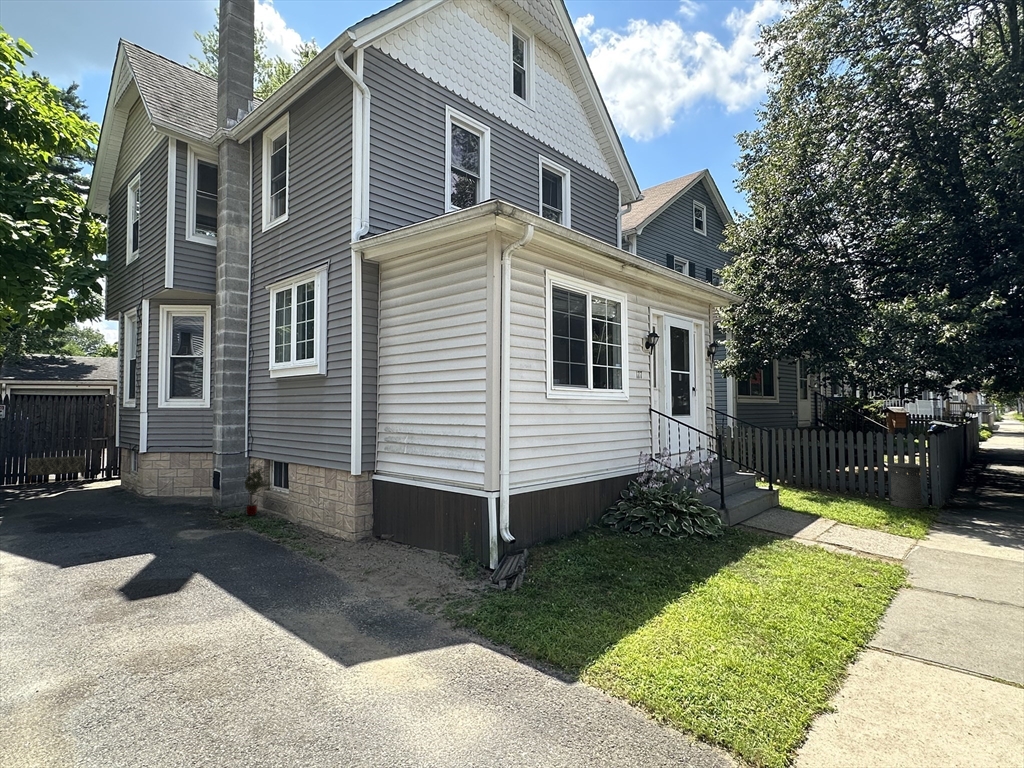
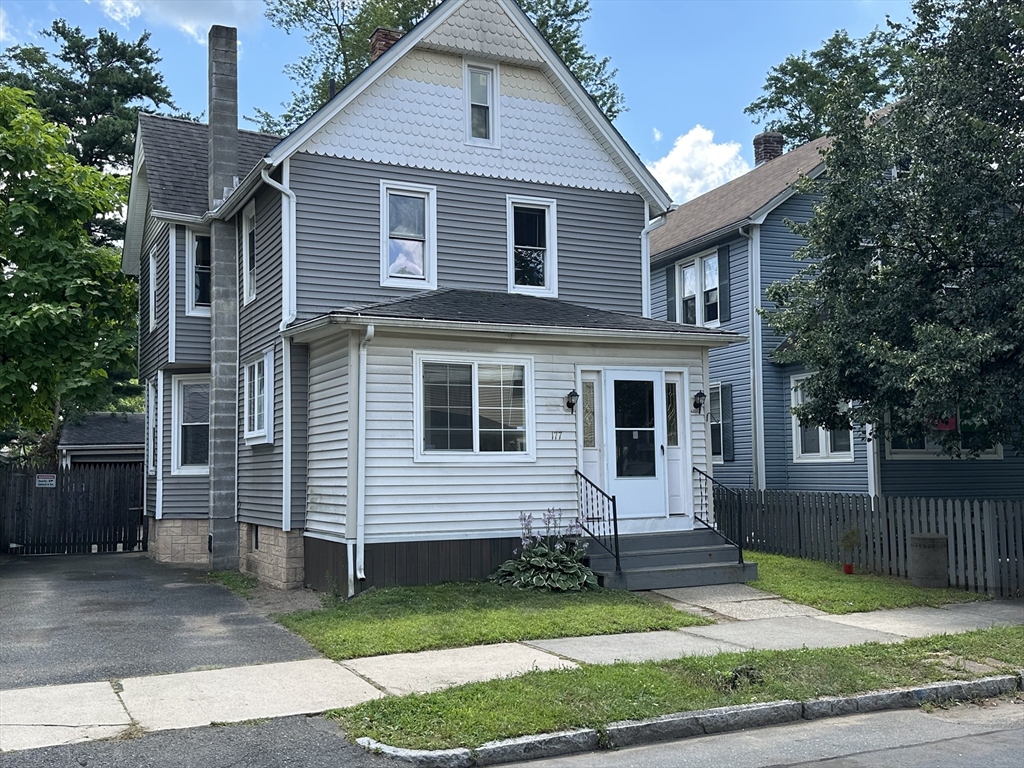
bench: present [27,456,86,482] -> none [72,525,122,550]
potted tree: present [244,464,271,516] -> present [837,522,866,574]

